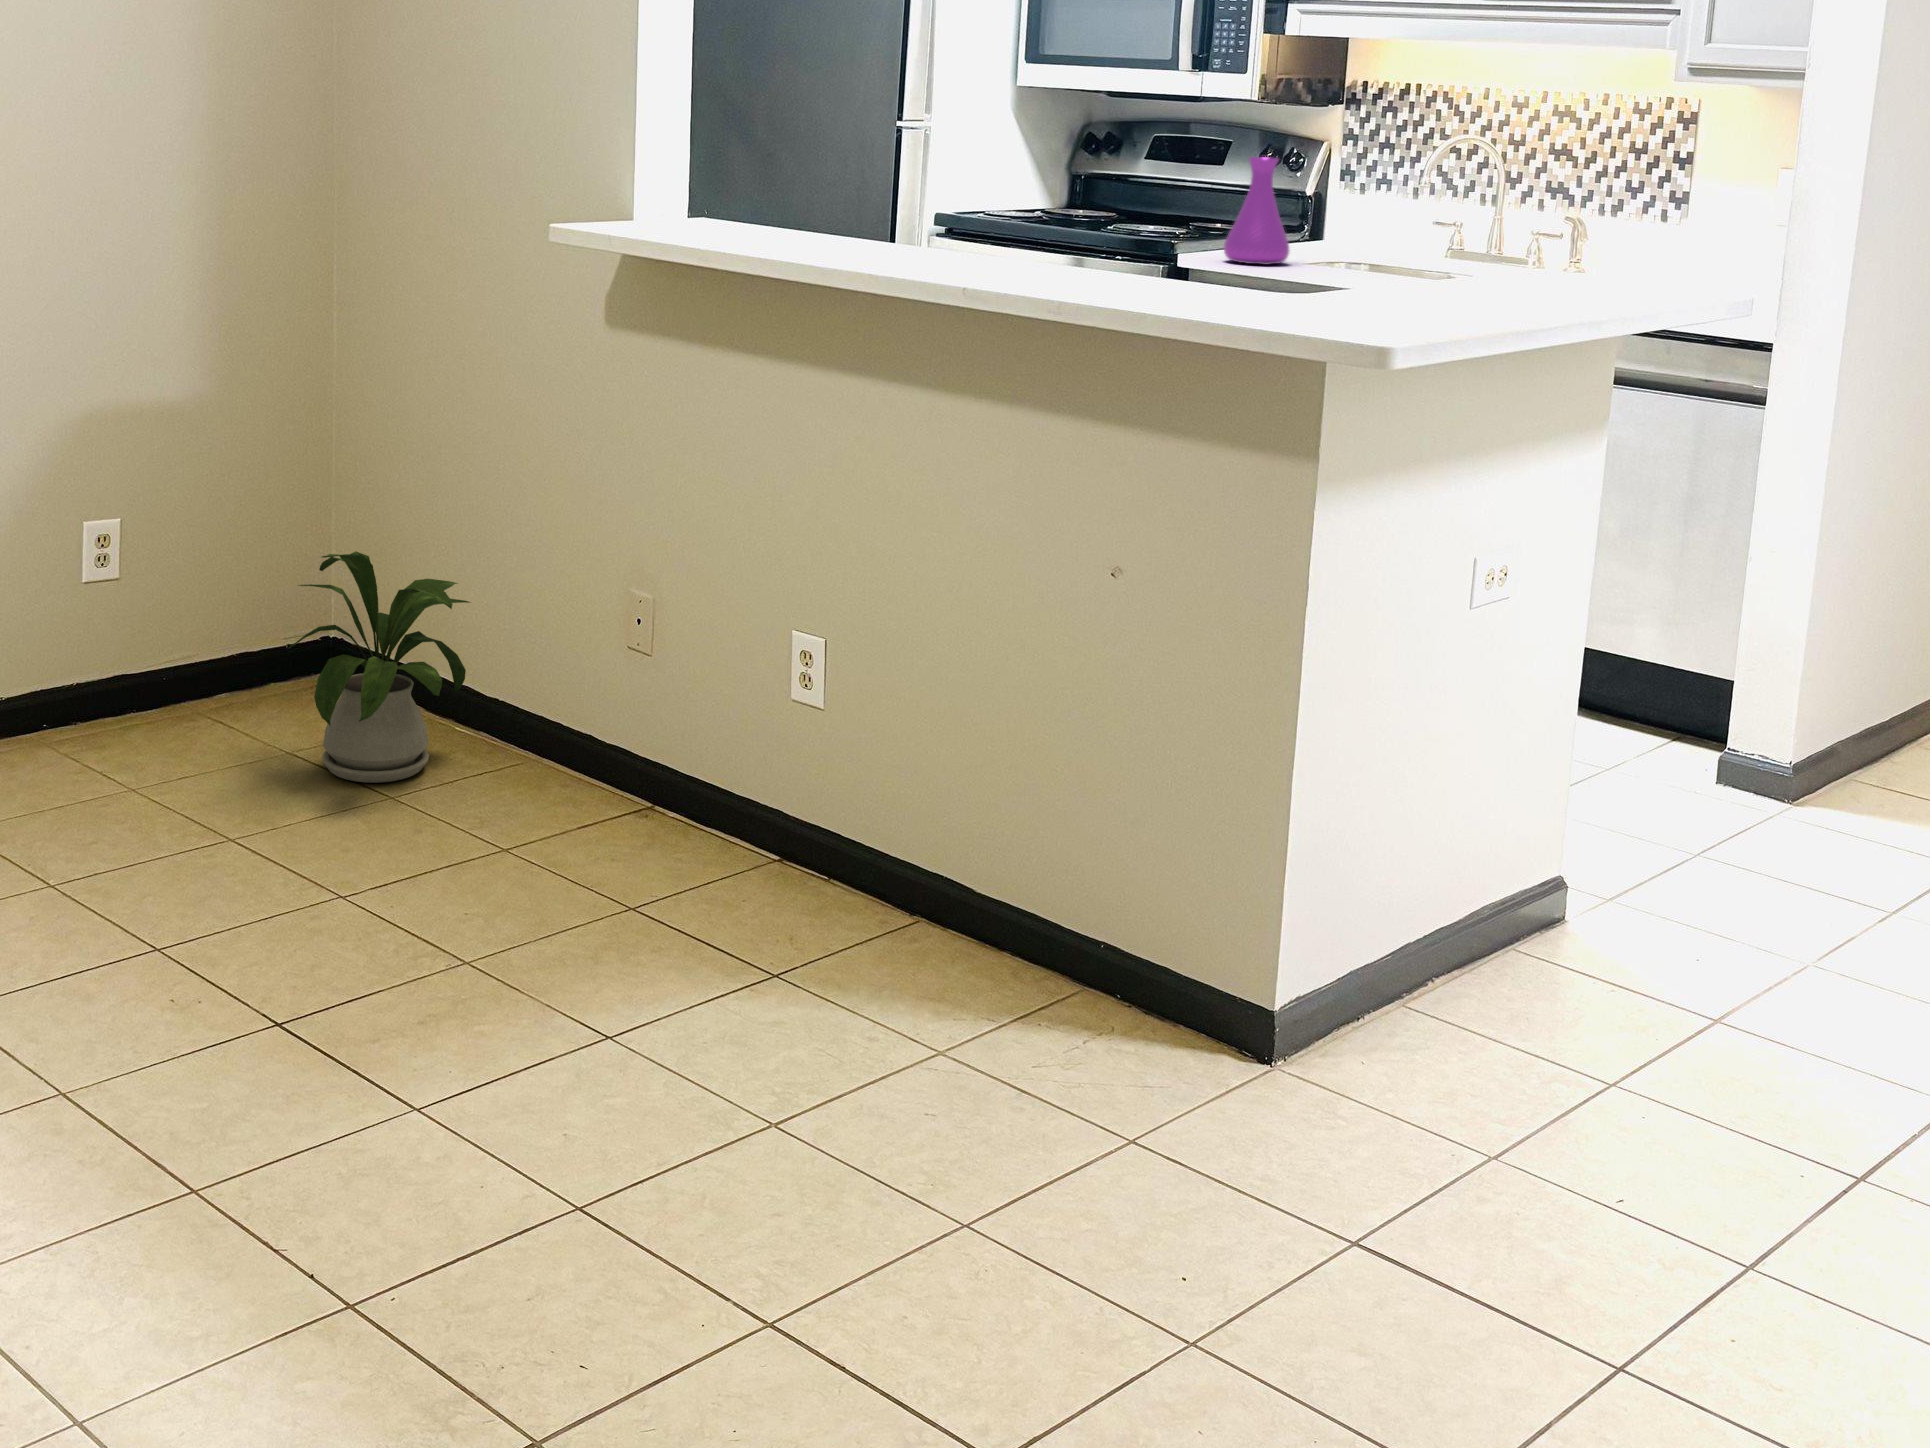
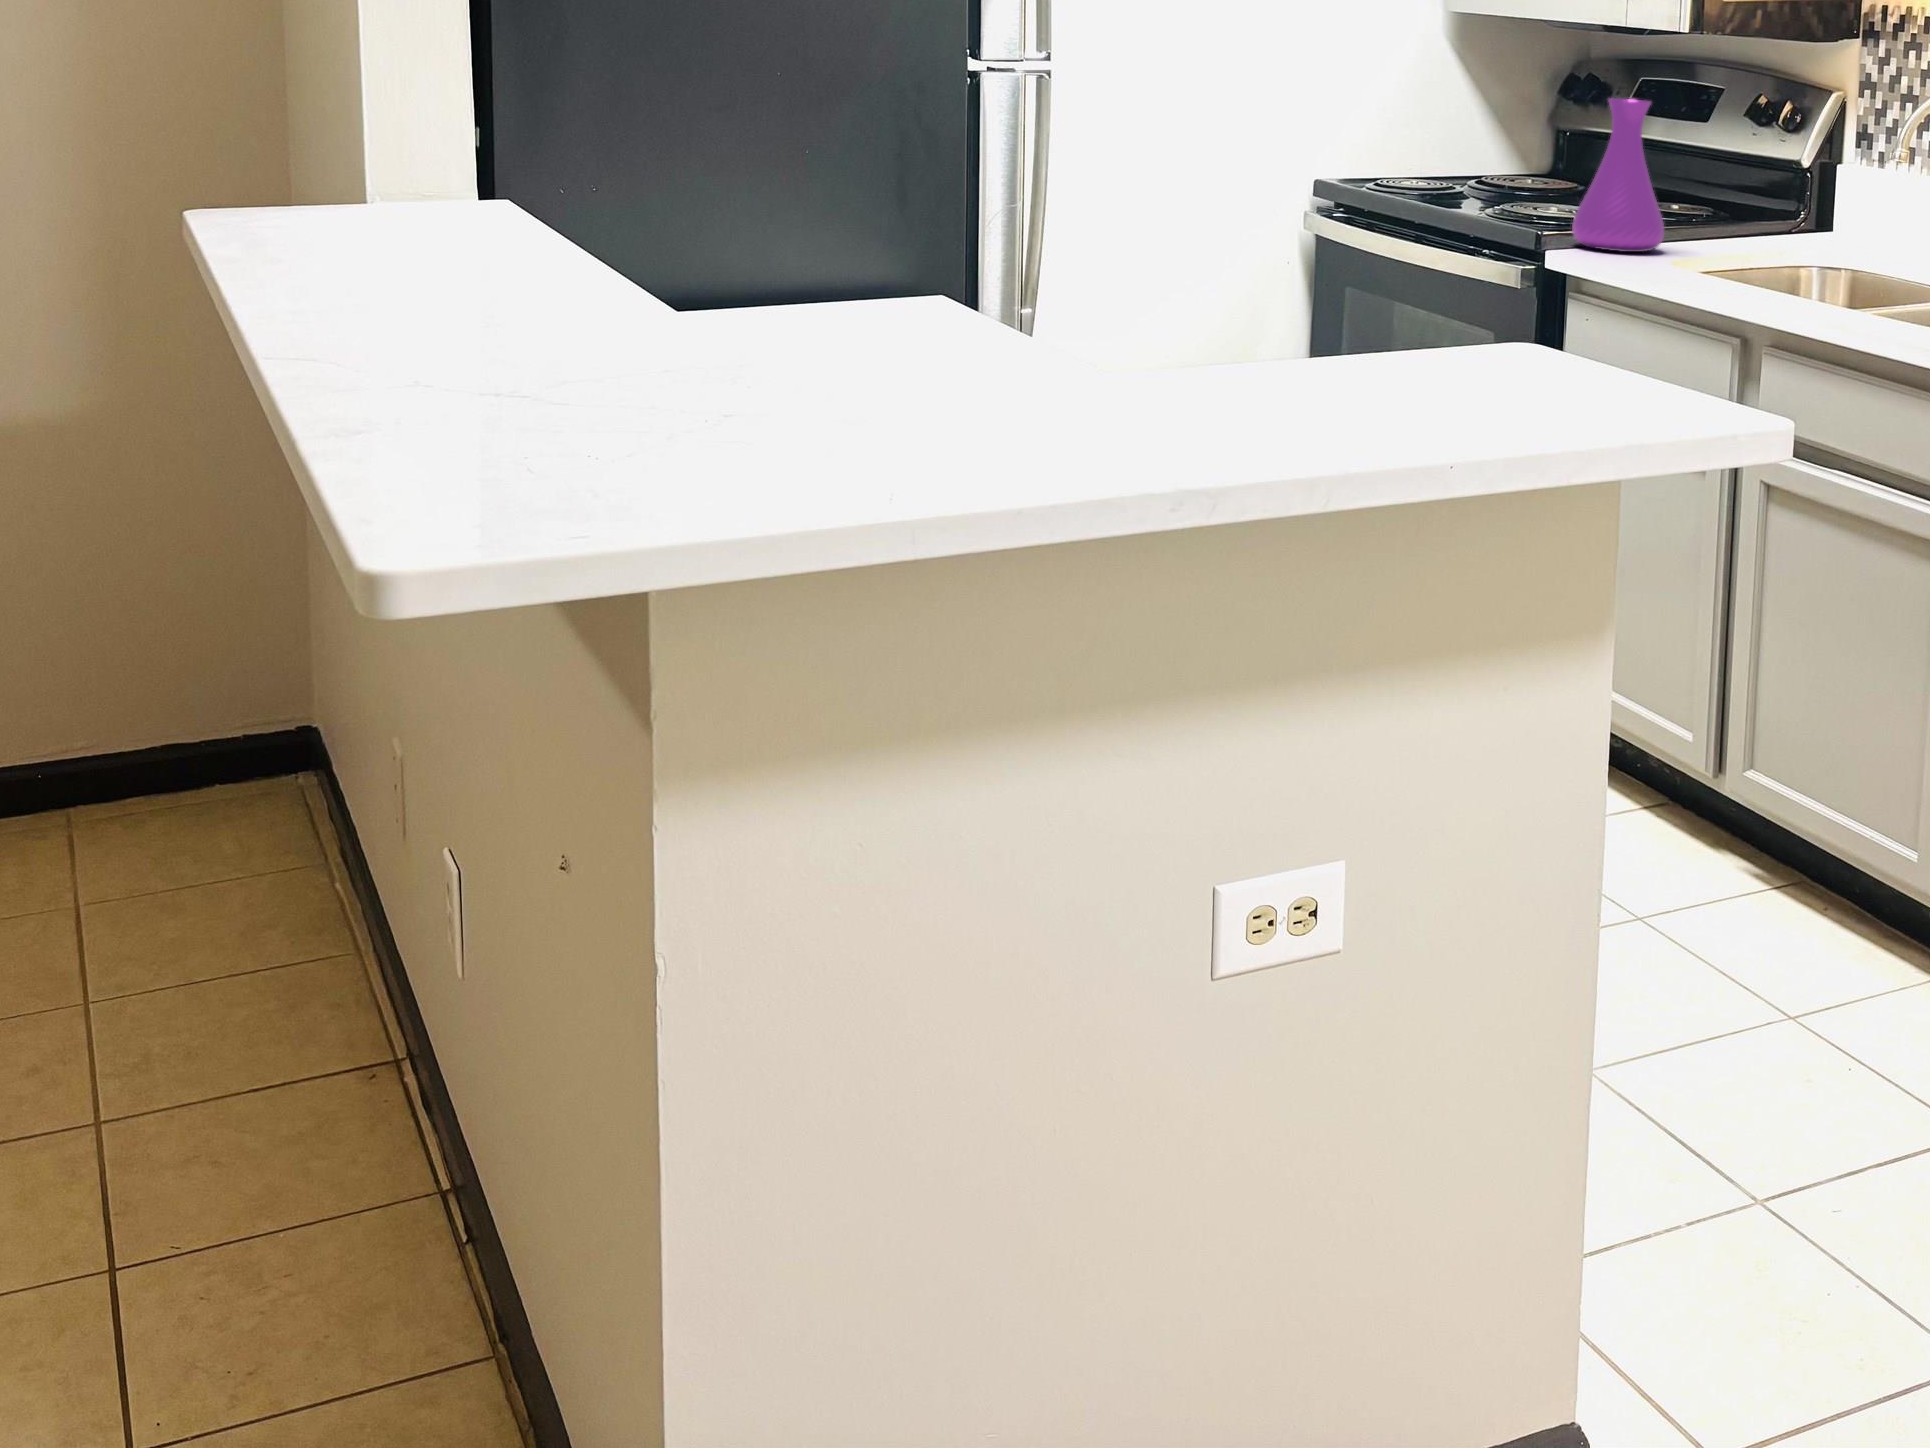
house plant: present [288,551,470,783] -> none [7,557,342,876]

